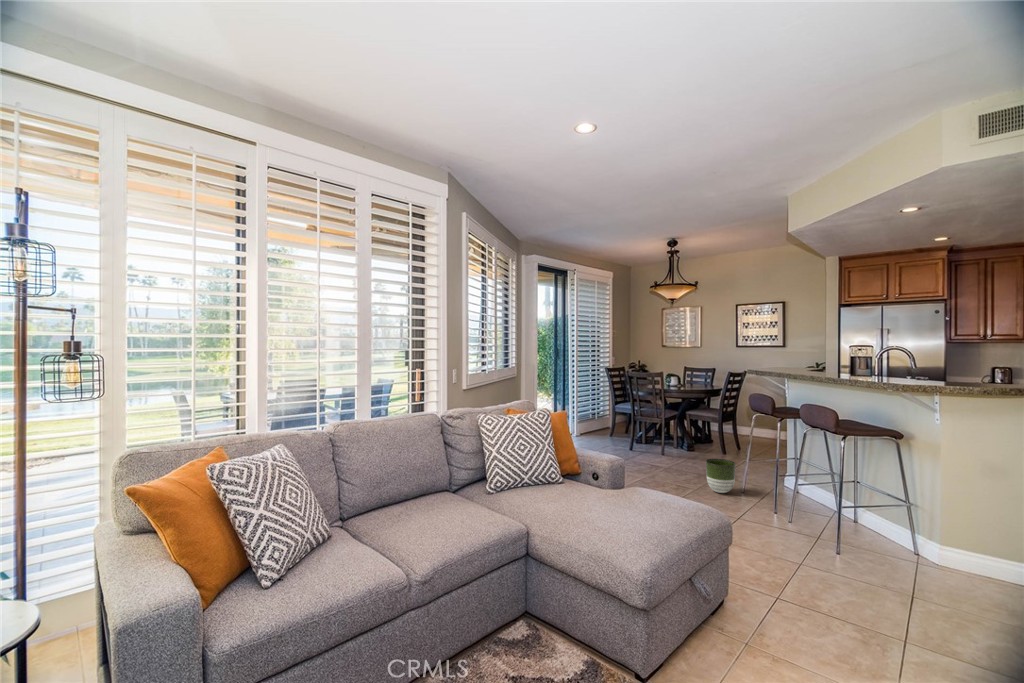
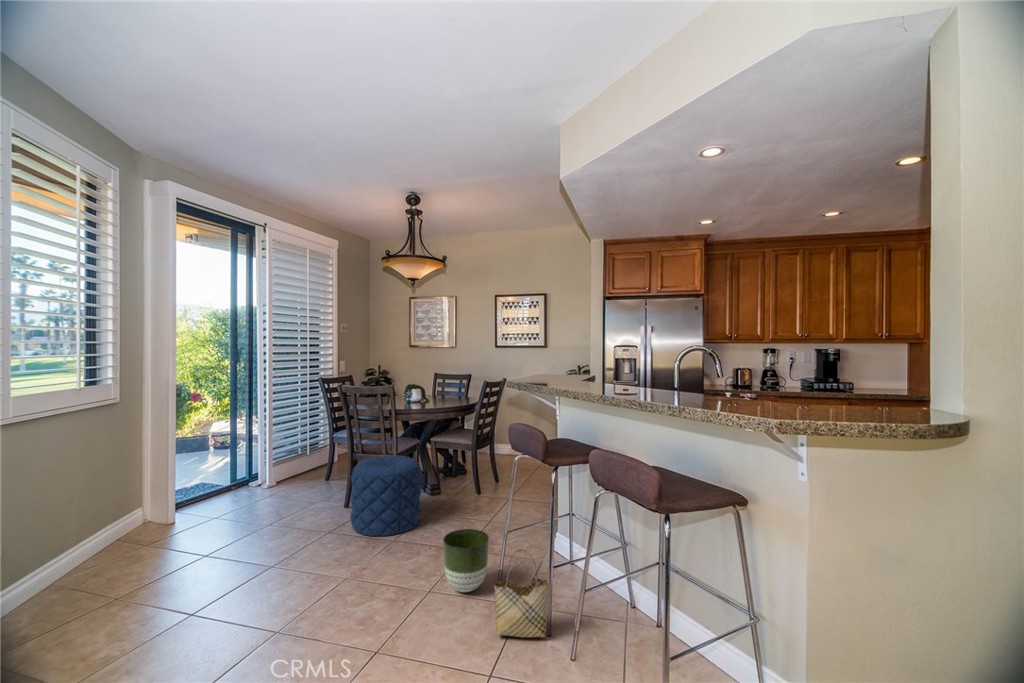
pouf: none [638,418,684,466] -> present [350,455,421,536]
woven basket: none [739,466,776,514] -> present [494,549,549,637]

